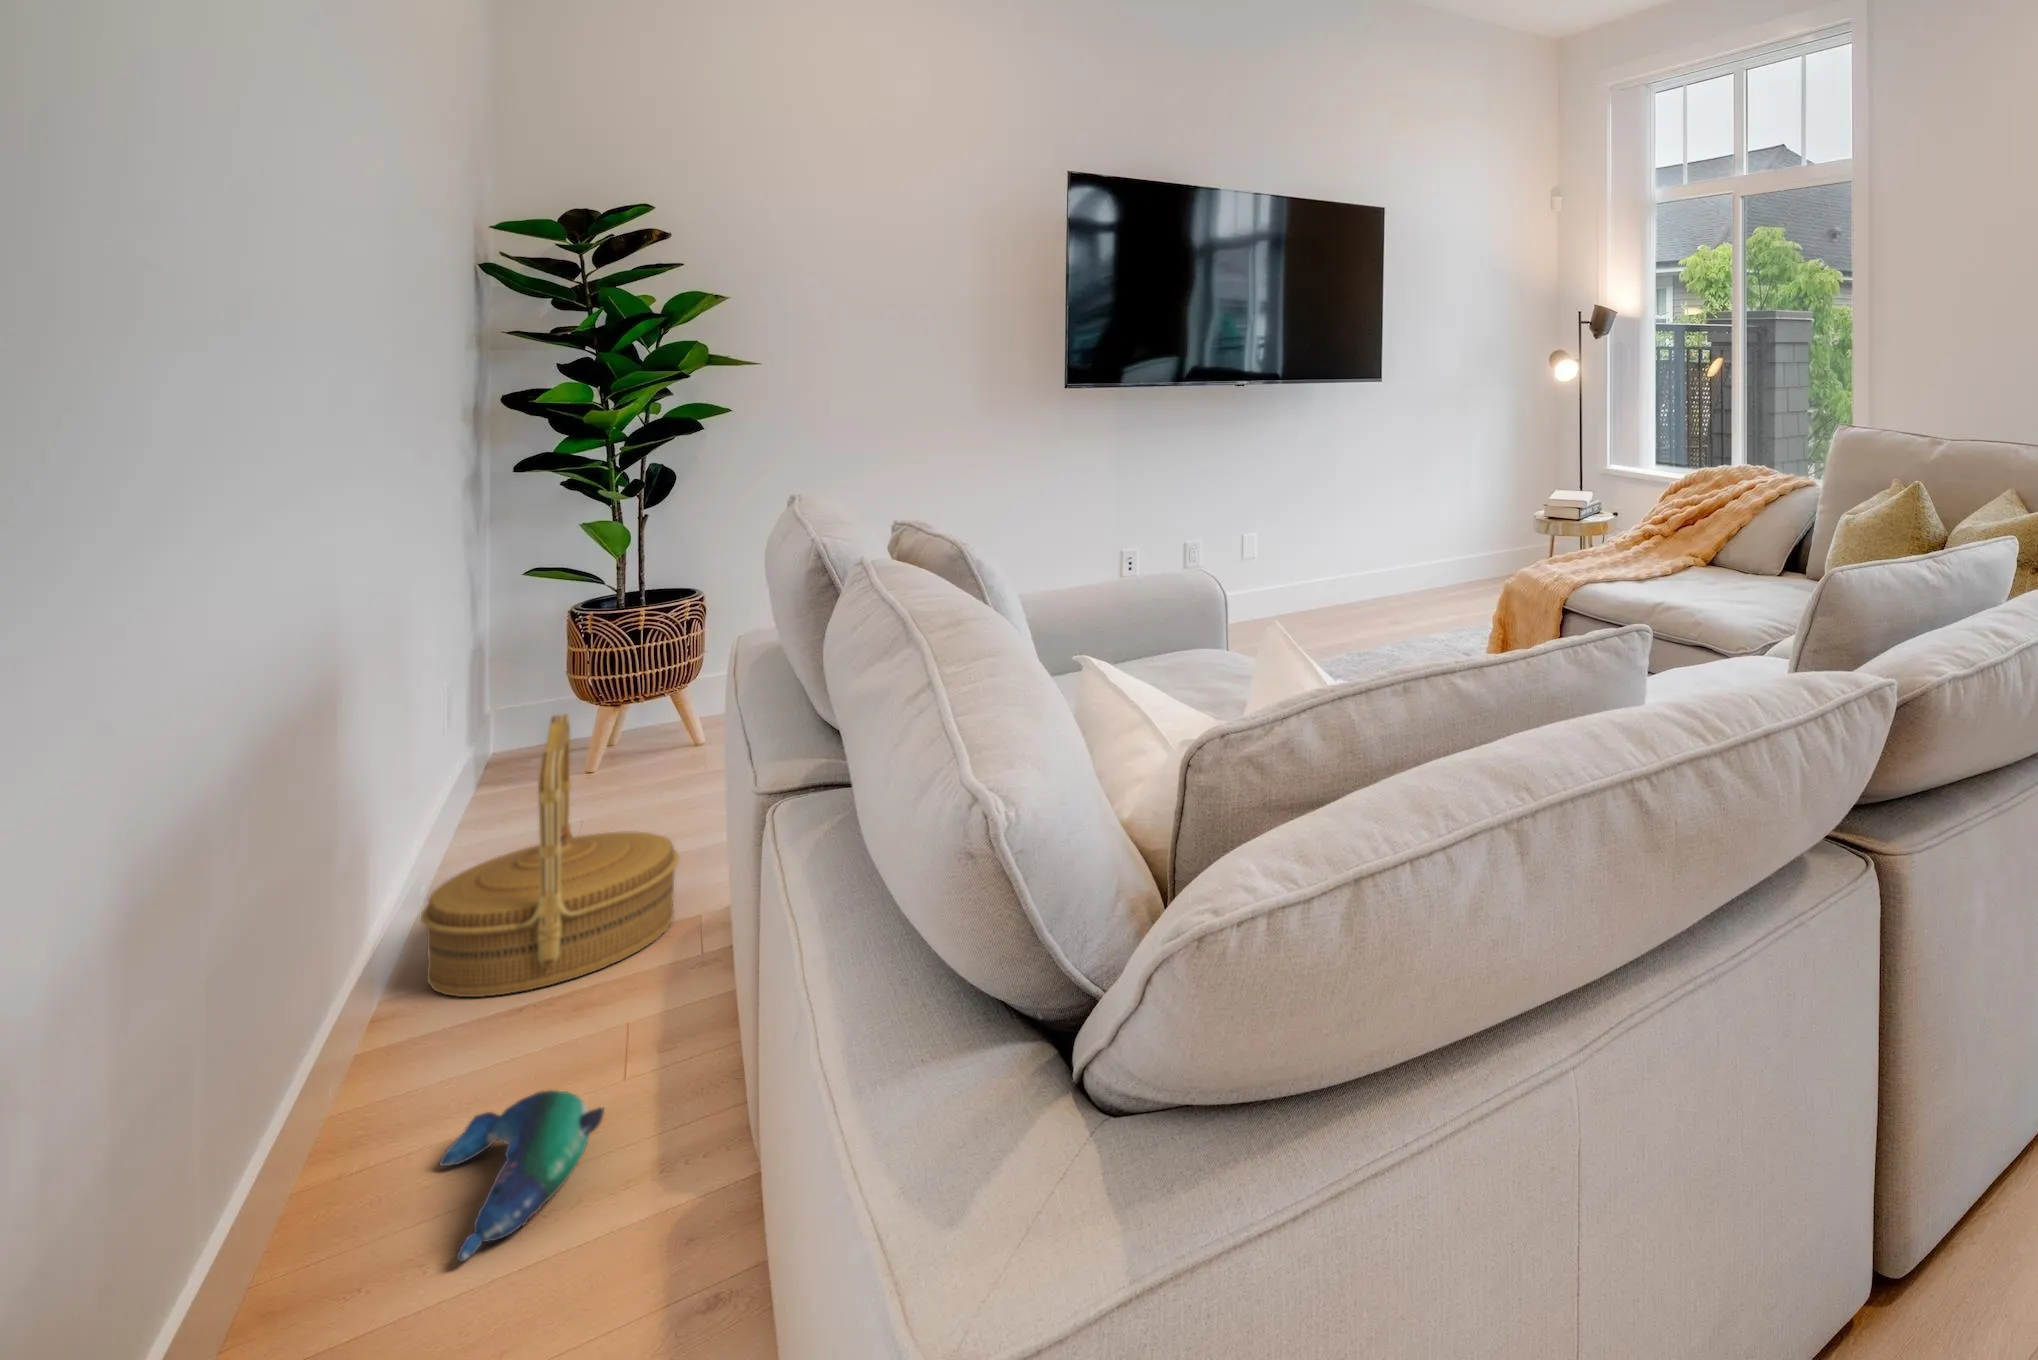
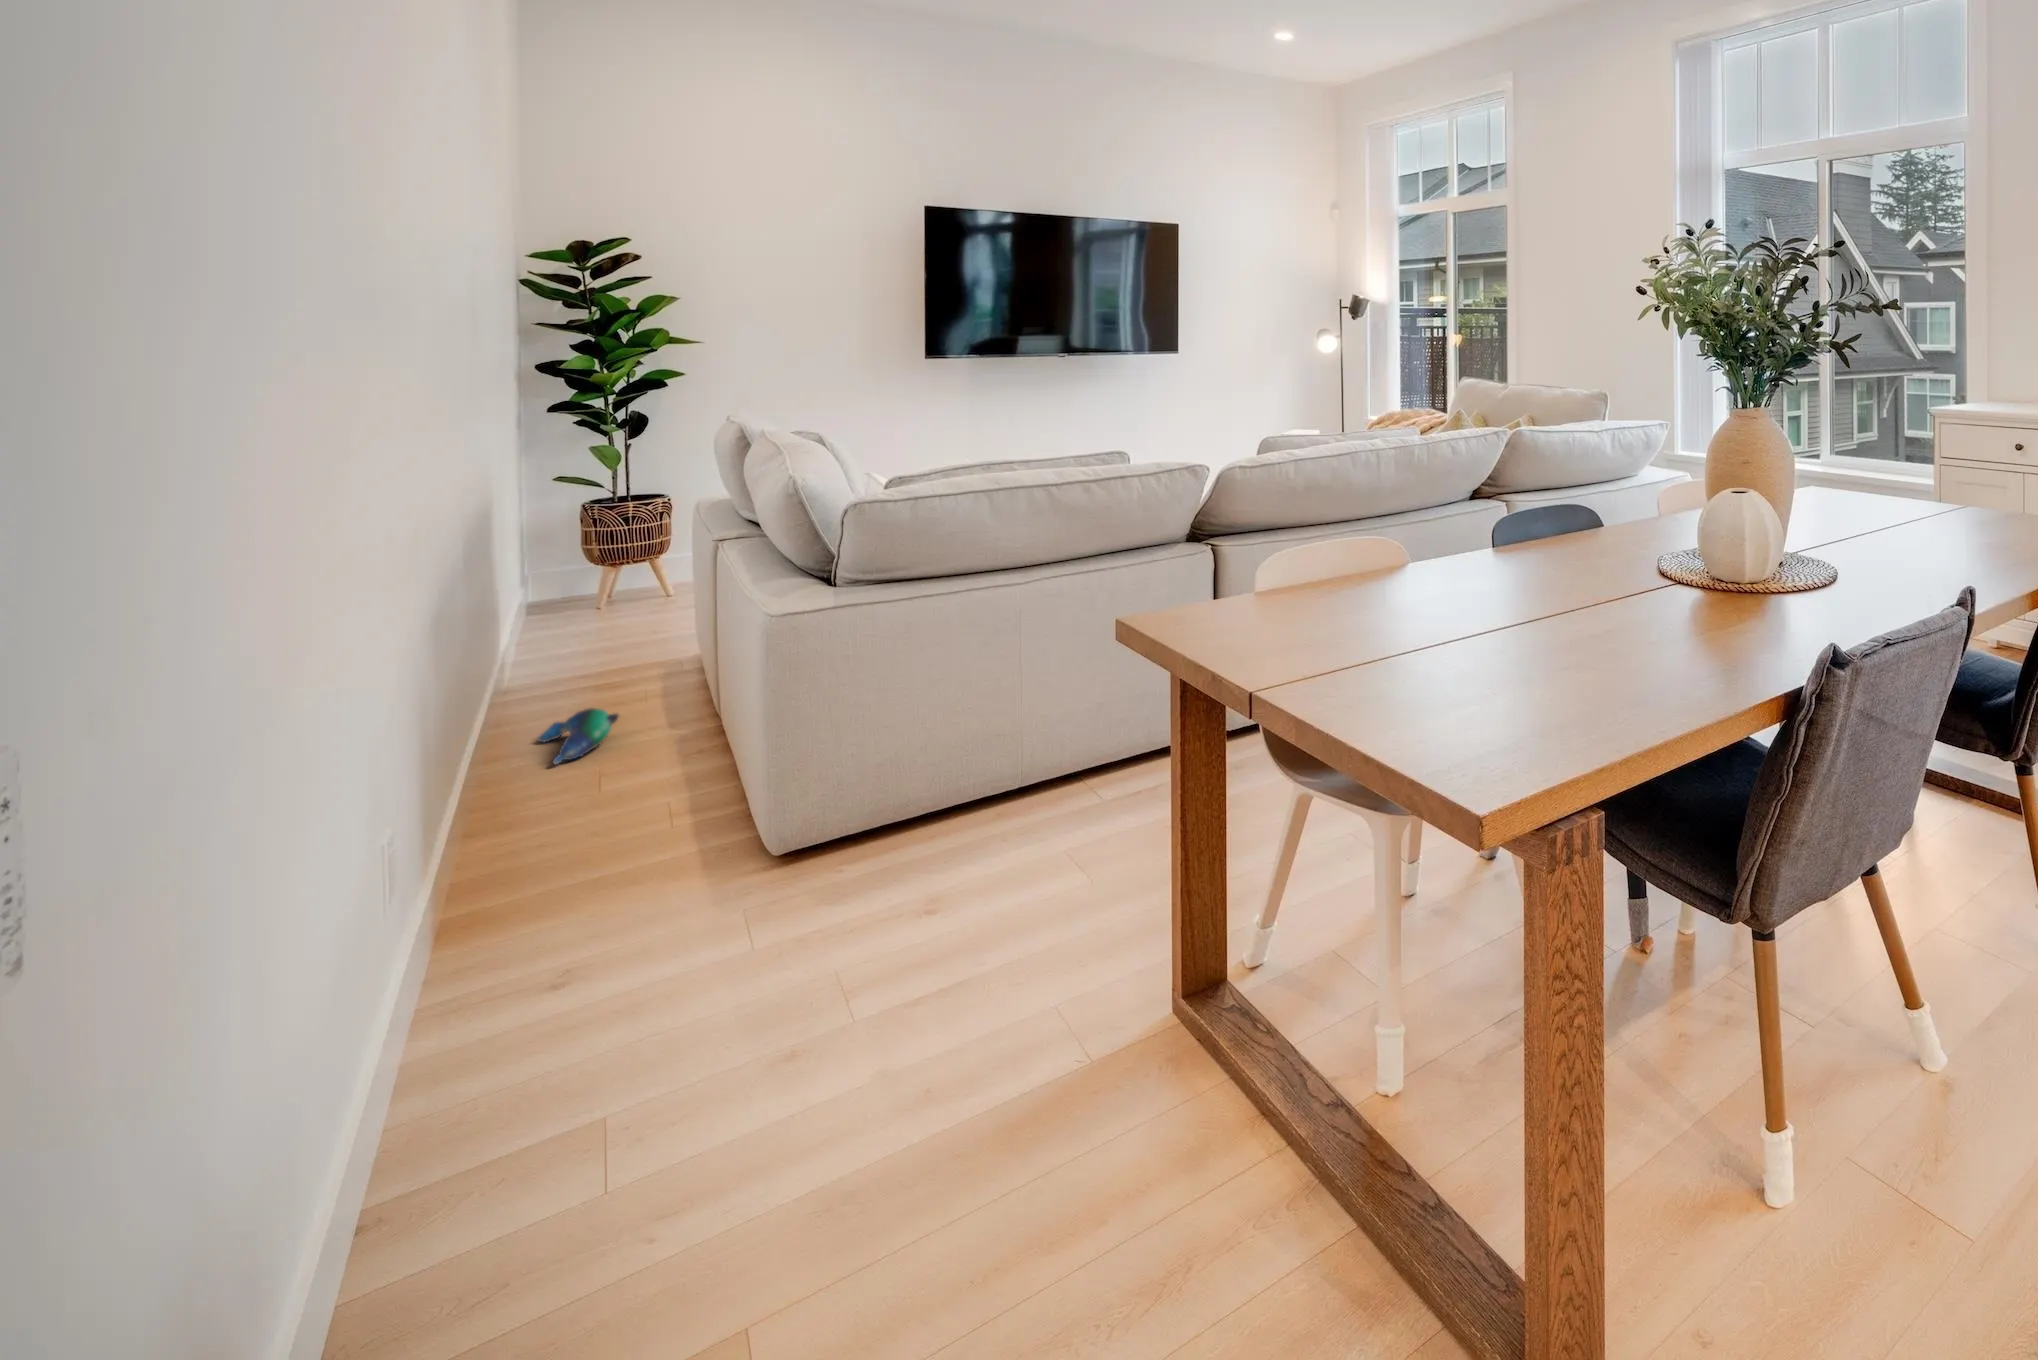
woven basket: present [421,714,679,997] -> none [510,550,656,693]

